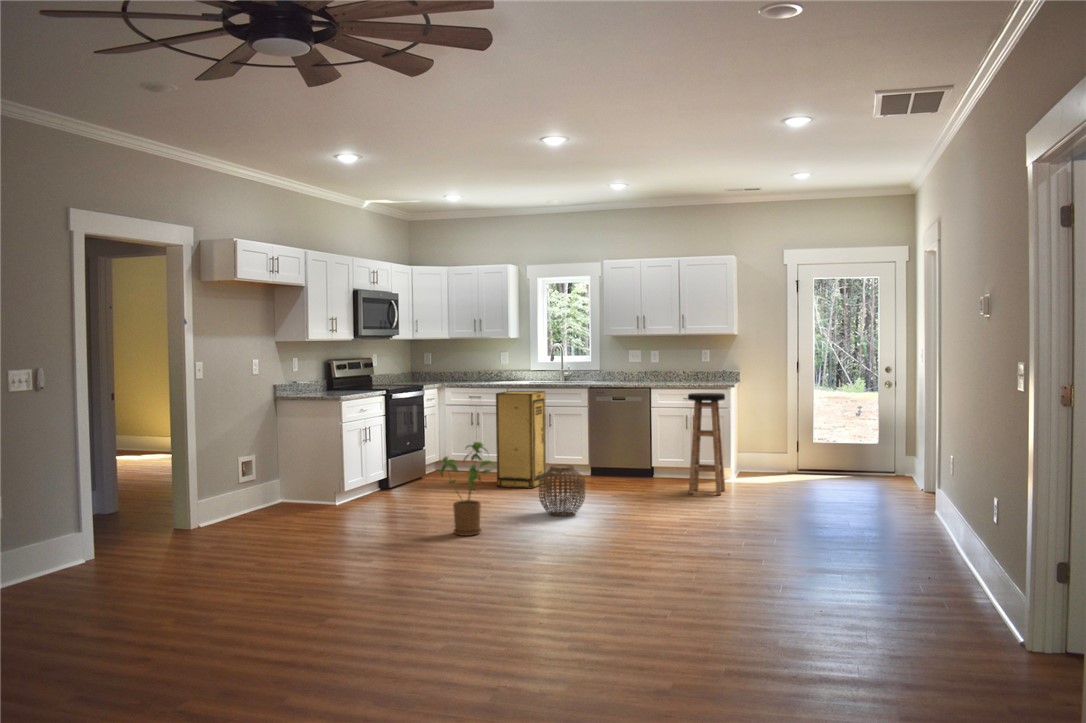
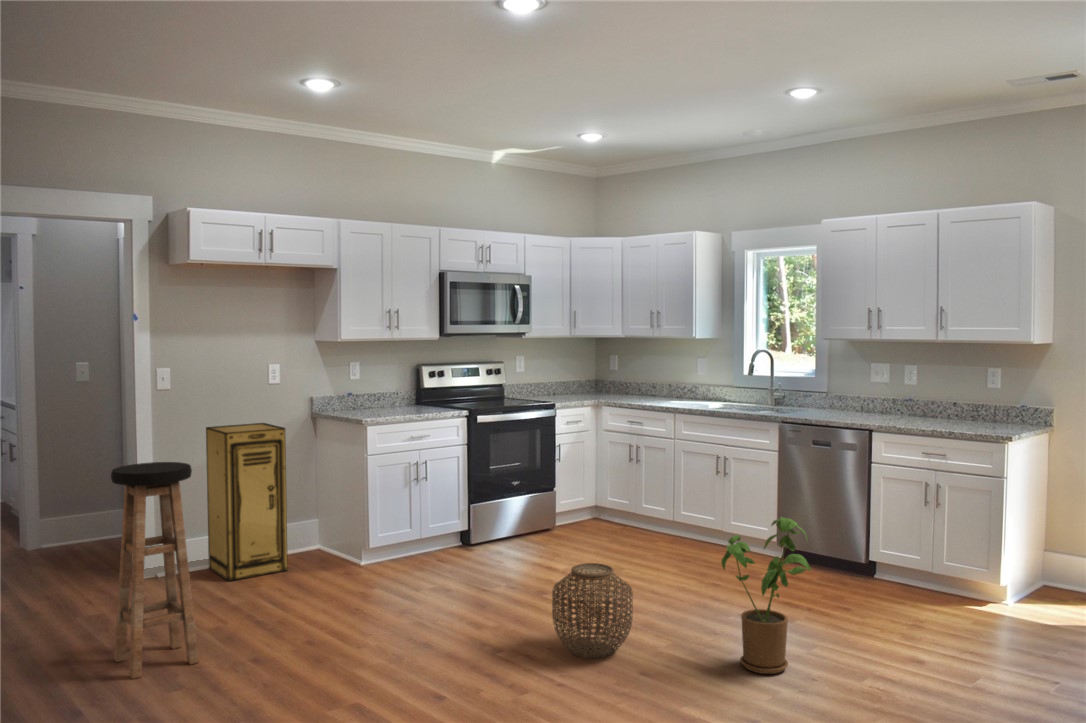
storage cabinet: present [496,391,546,489] -> present [206,423,288,581]
bar stool: present [688,393,725,495] -> present [111,462,199,679]
house plant: present [440,442,494,536] -> present [722,517,811,674]

